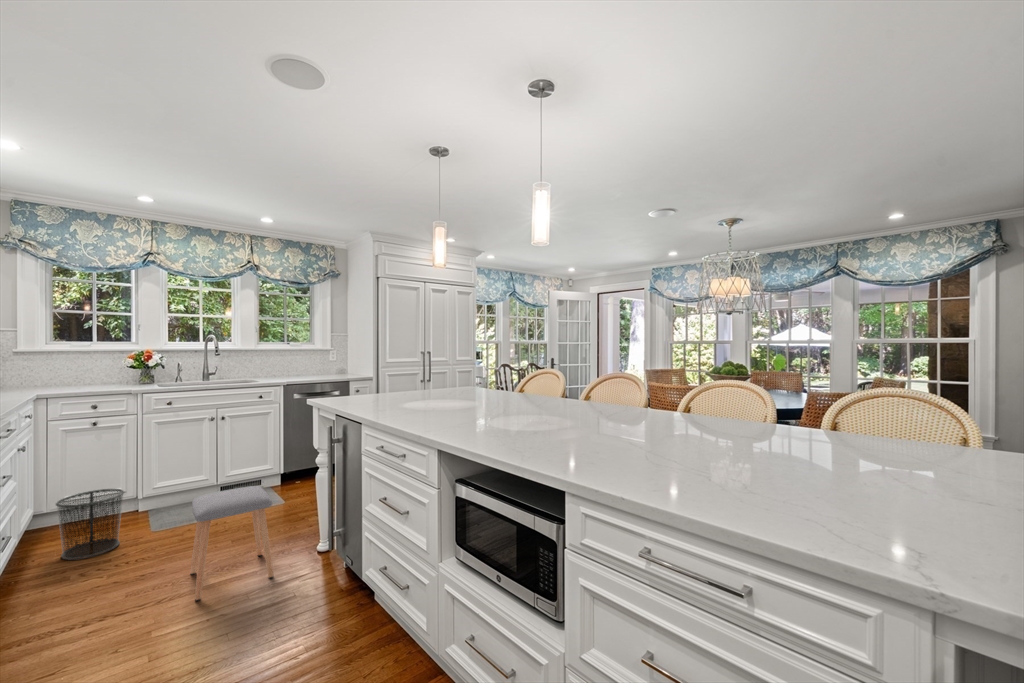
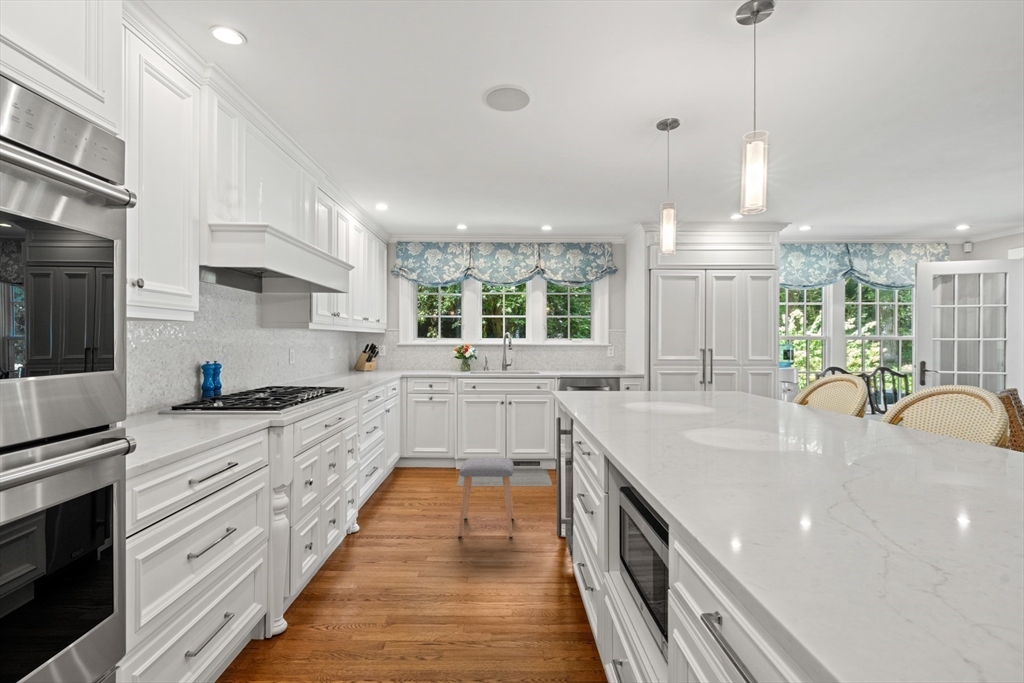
waste bin: present [56,489,124,560] -> none [403,445,440,491]

